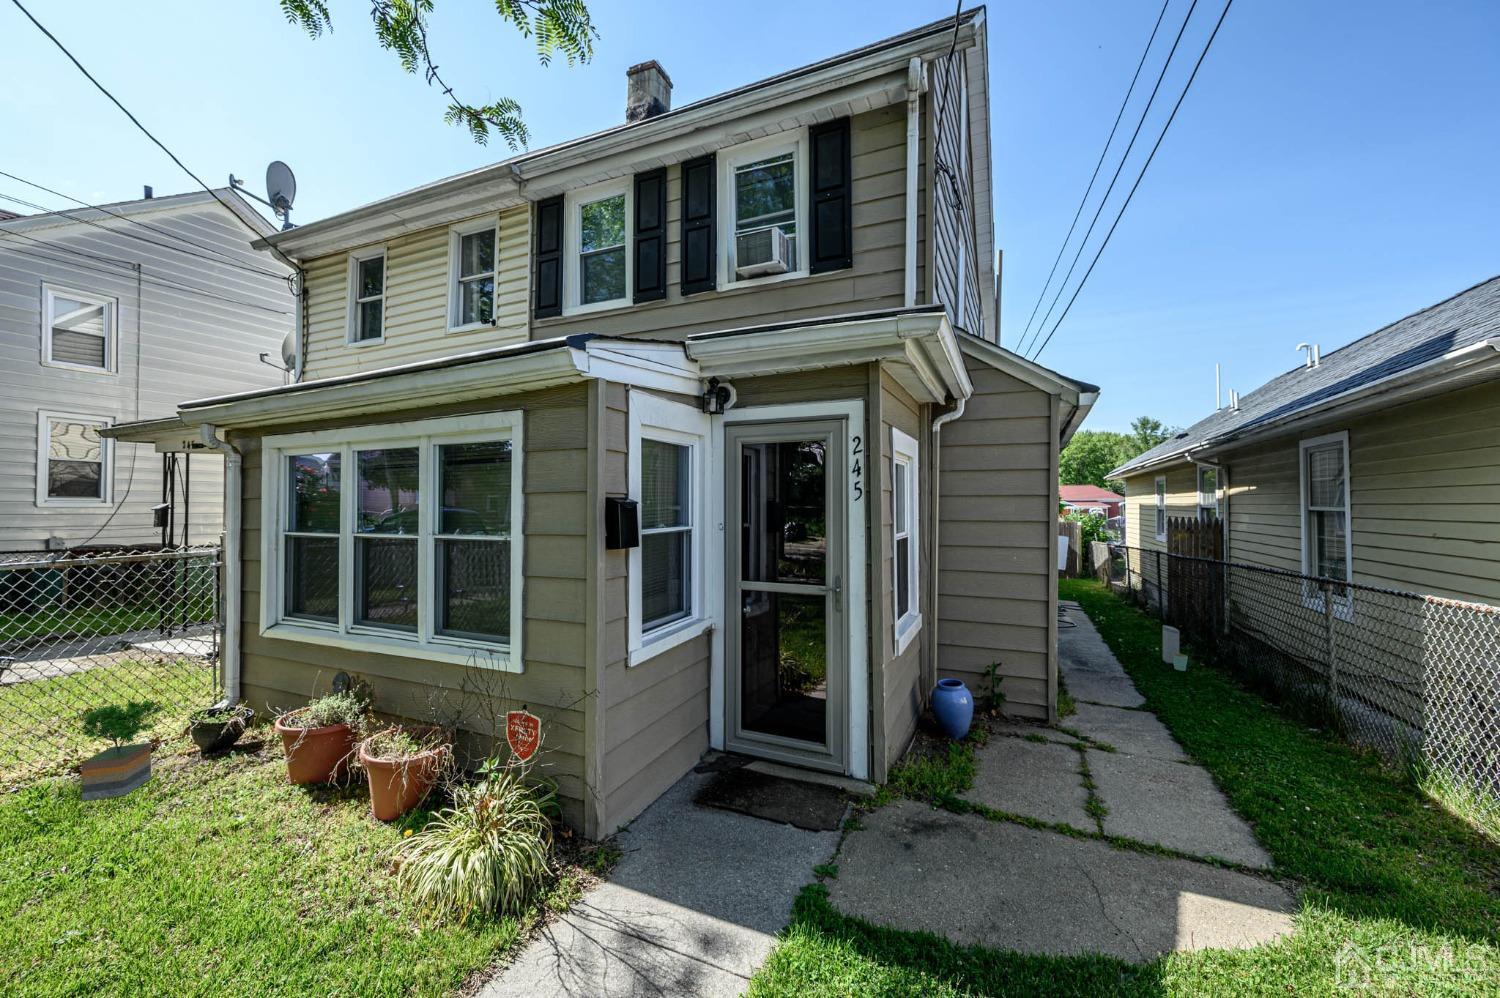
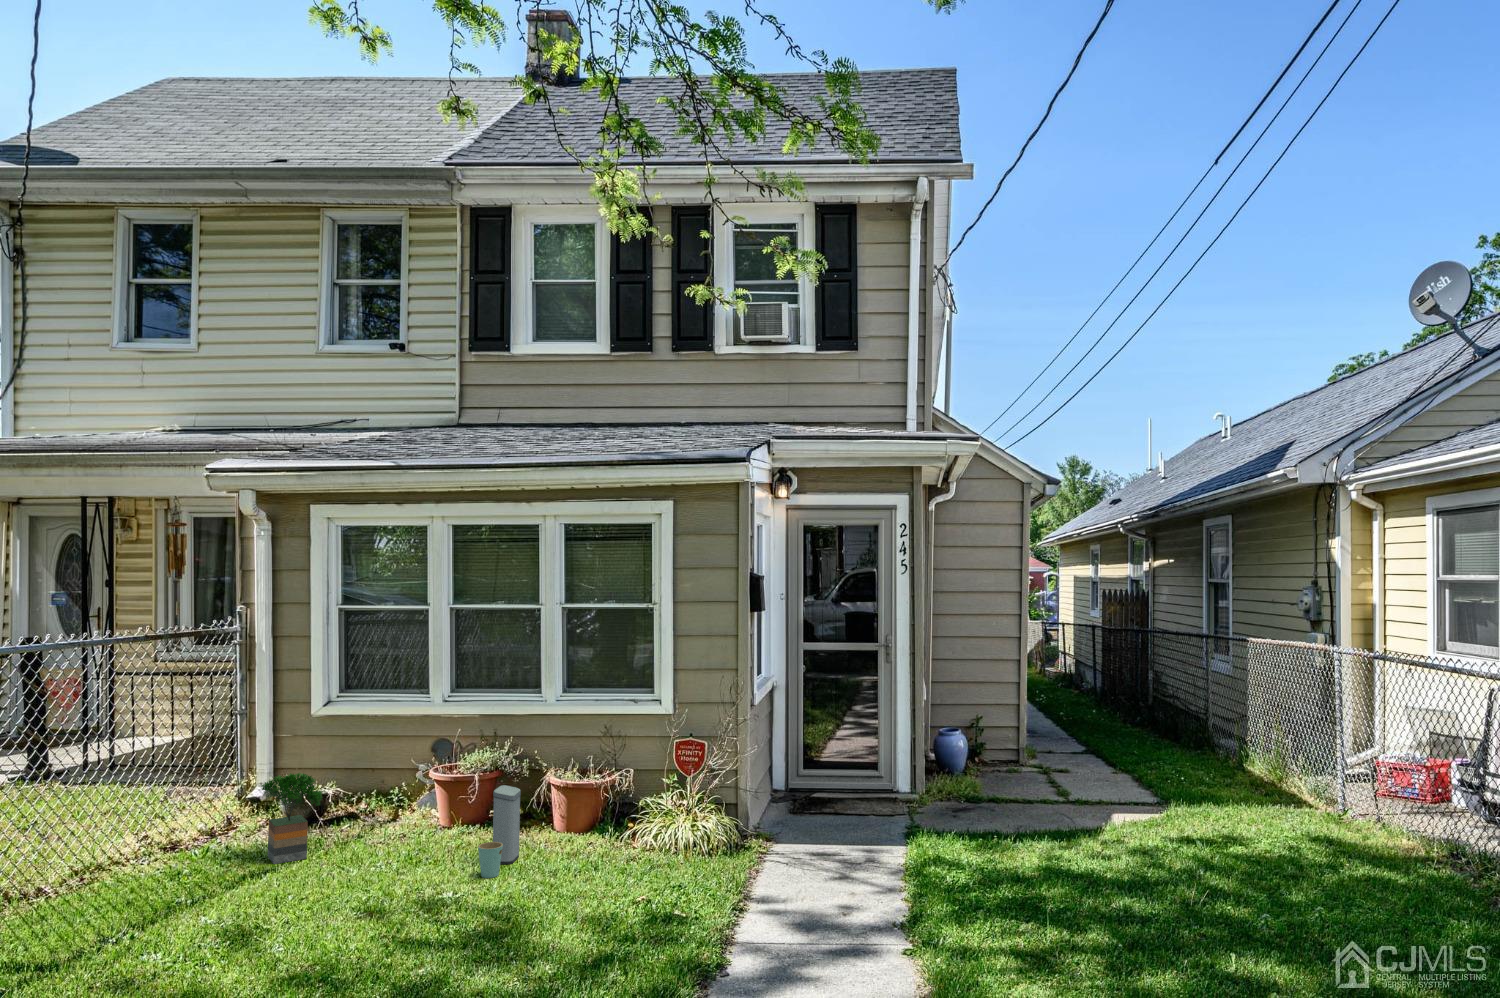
trash can: present [1162,625,1188,671] -> present [478,785,521,878]

